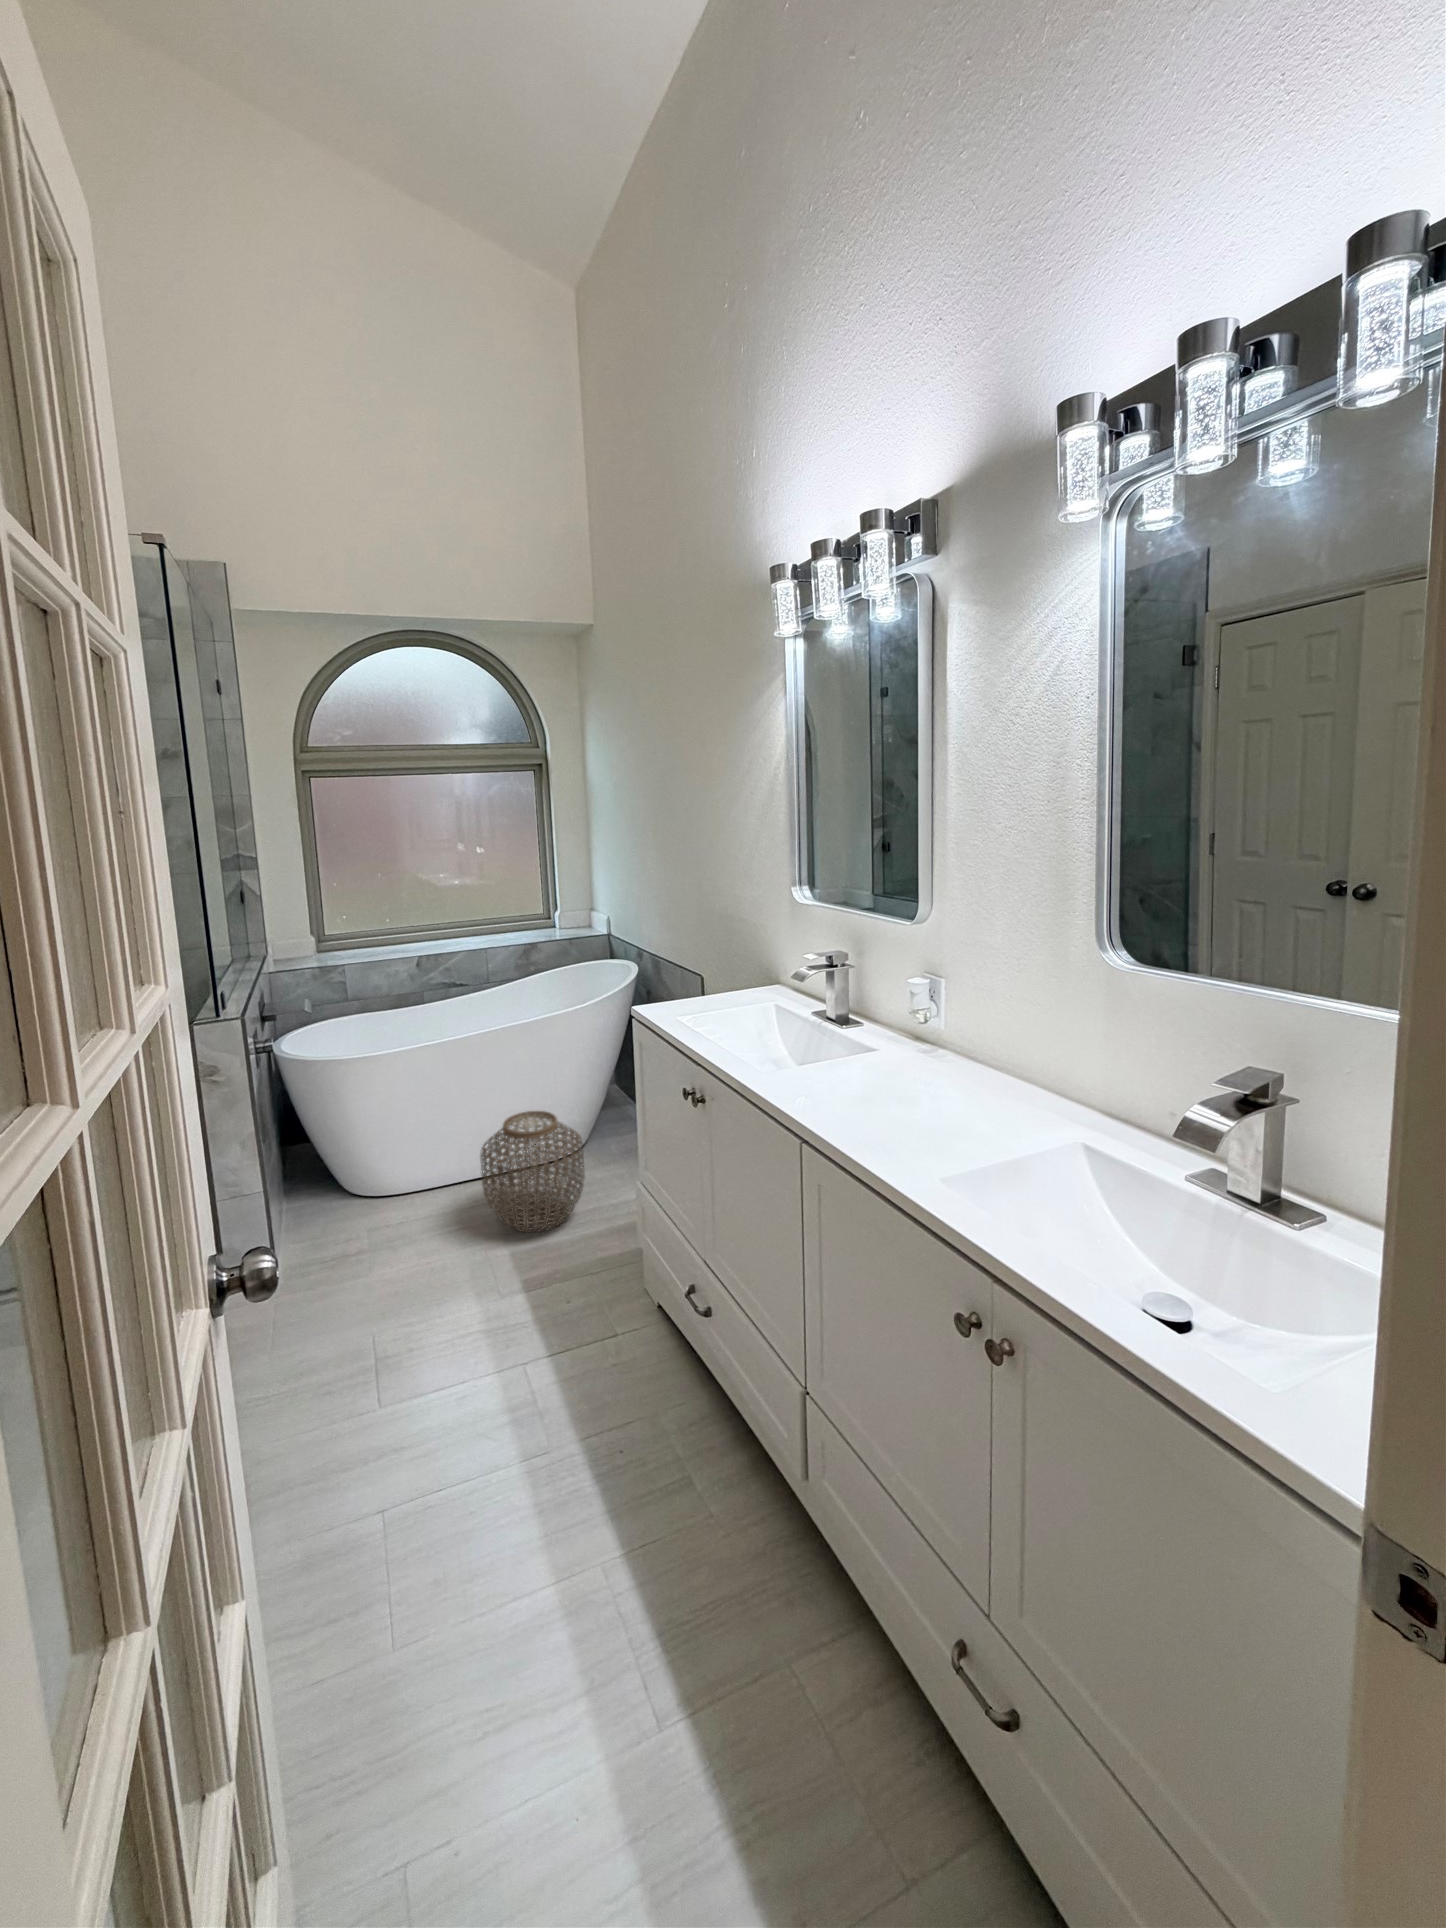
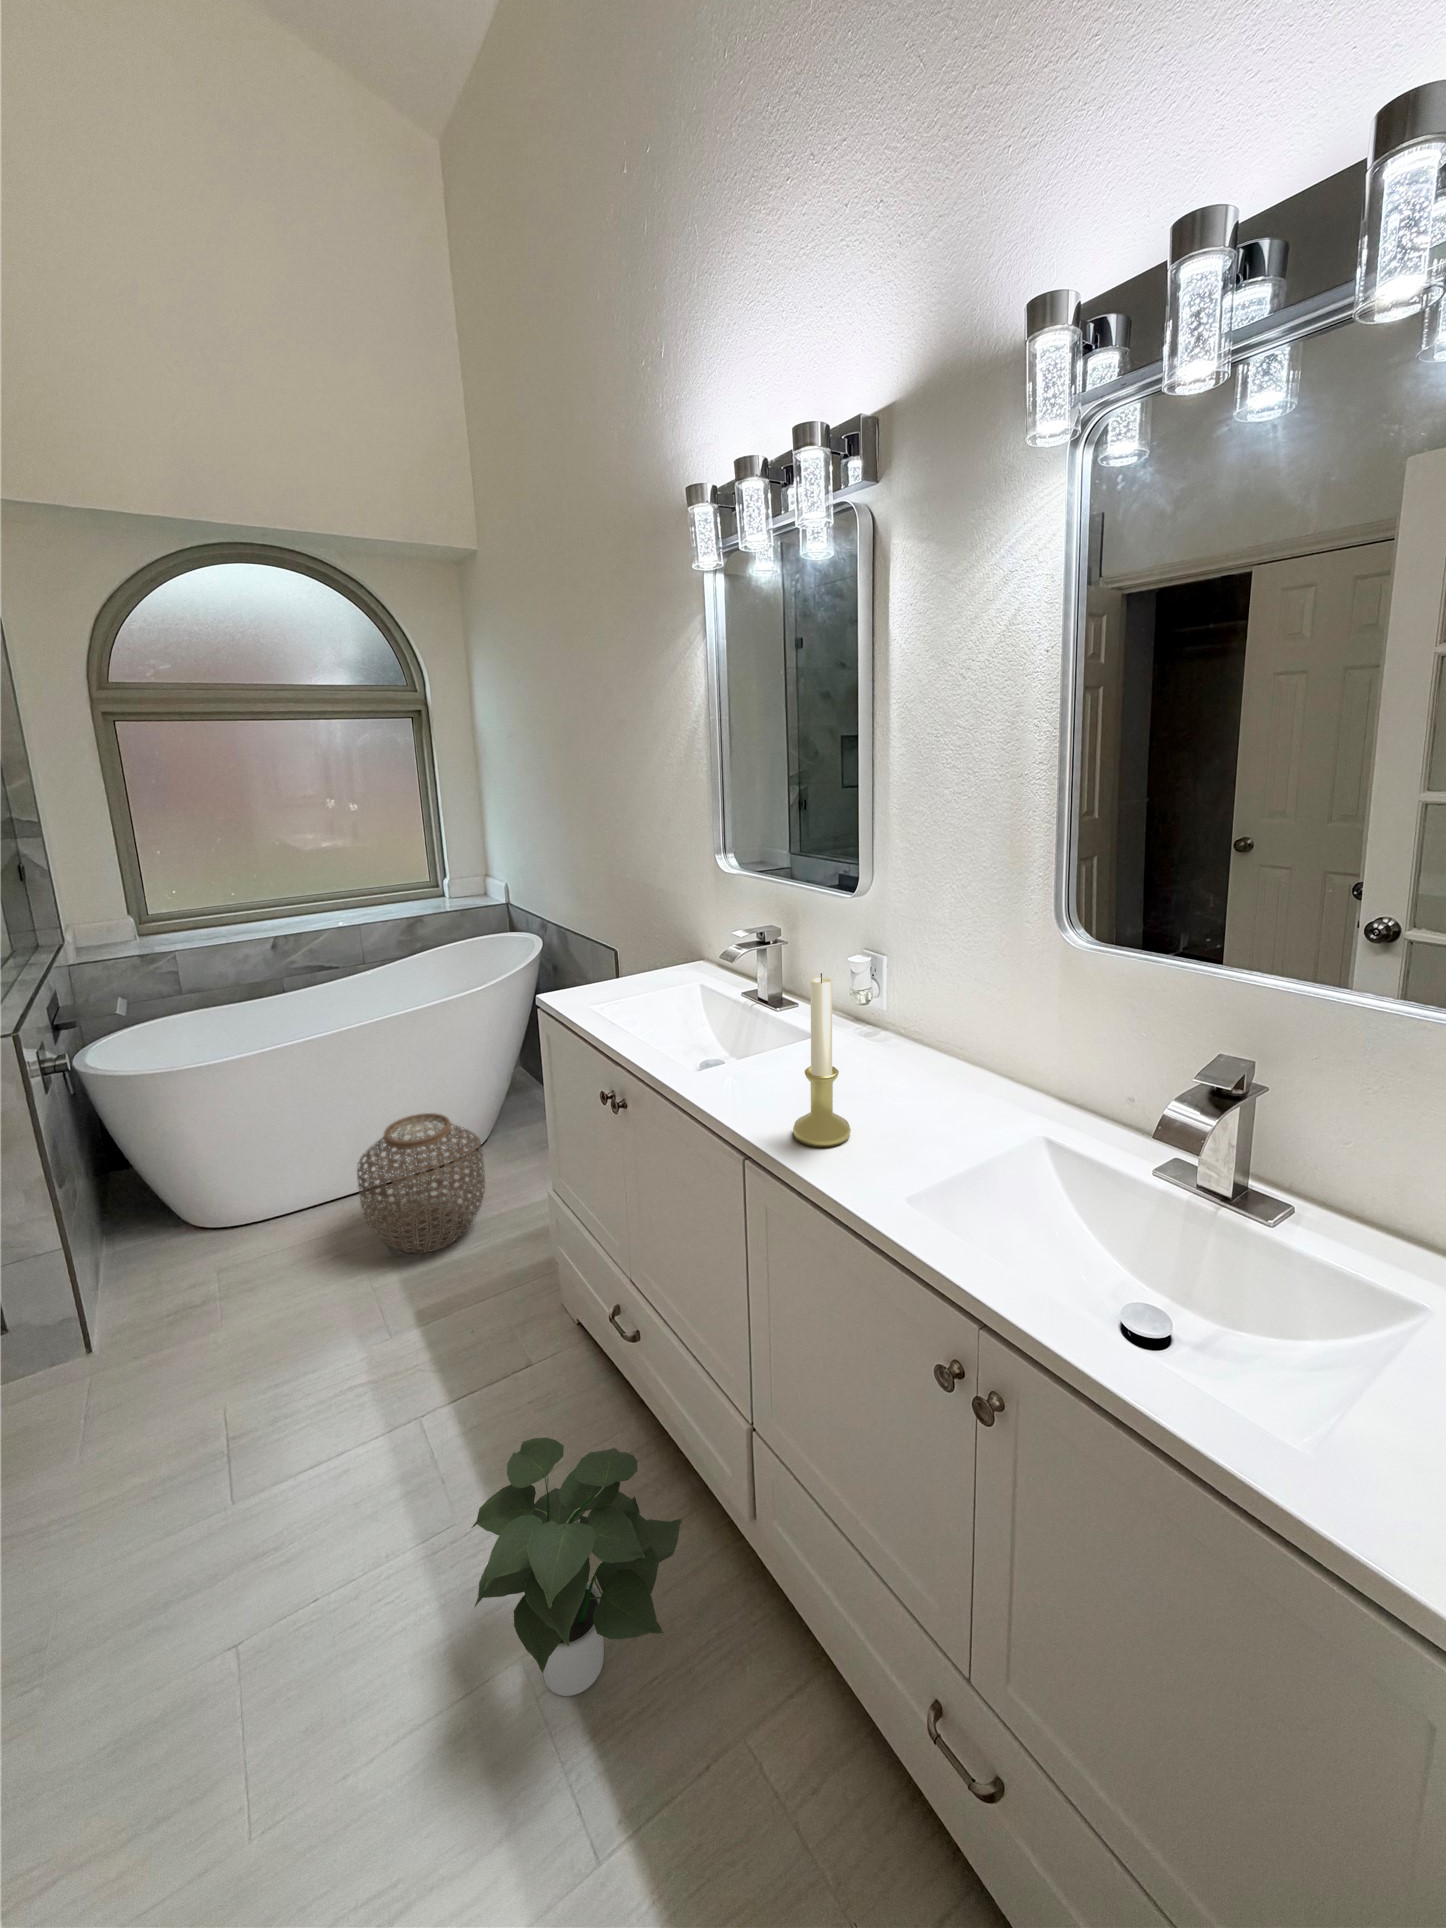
candle holder: none [845,982,897,1137] -> present [793,973,851,1147]
potted plant: none [566,1378,744,1603] -> present [472,1438,683,1696]

